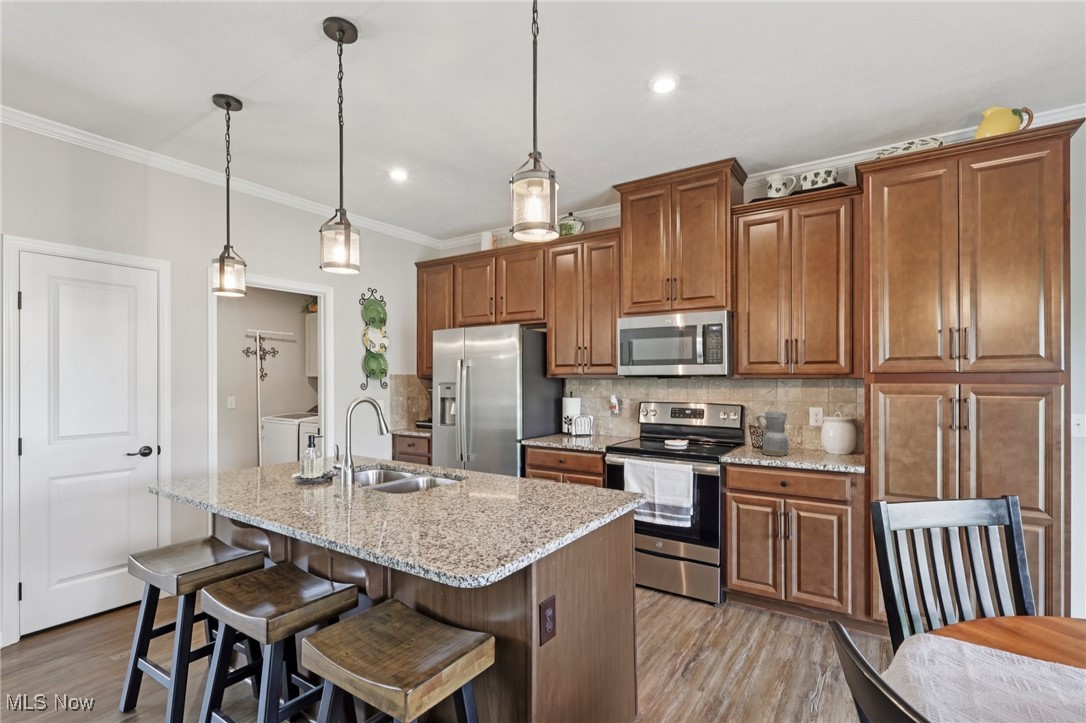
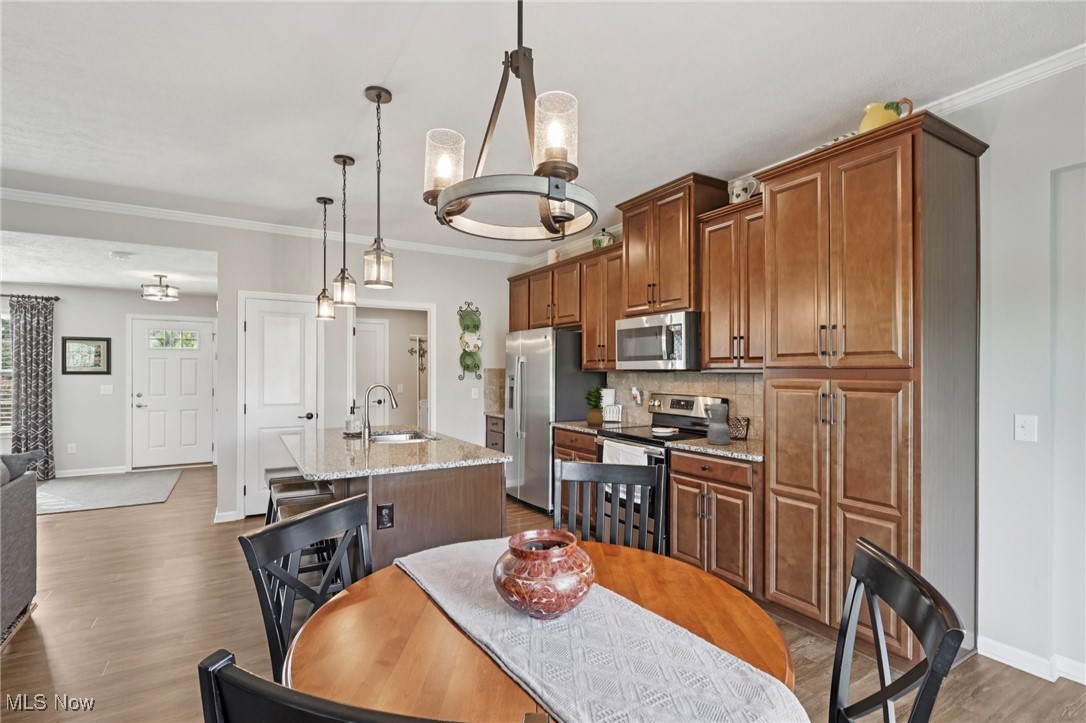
potted plant: none [570,393,597,444] -> present [583,385,604,428]

